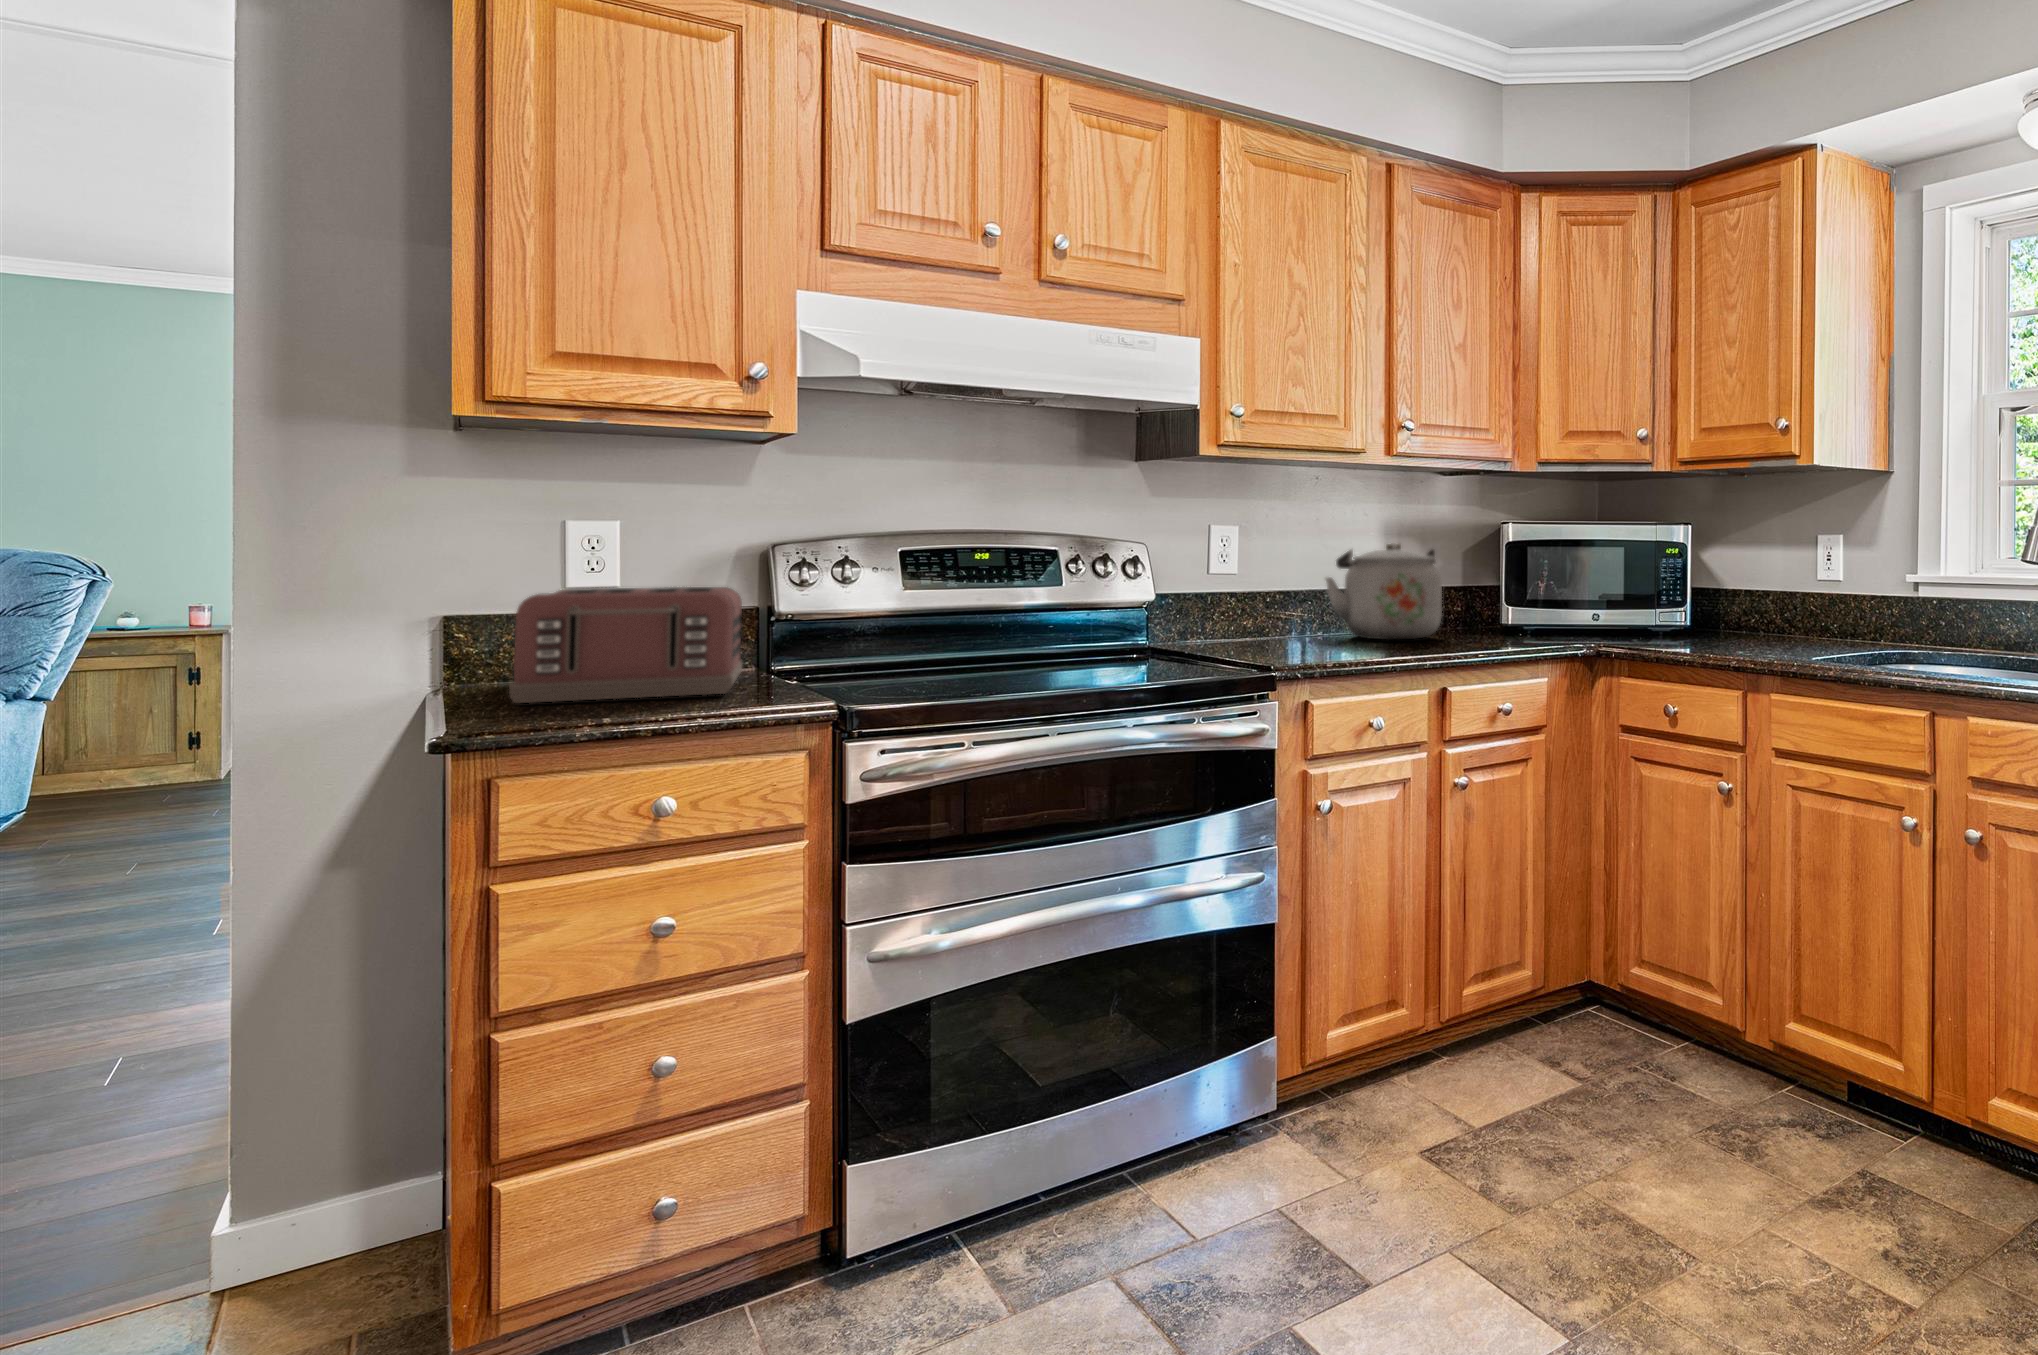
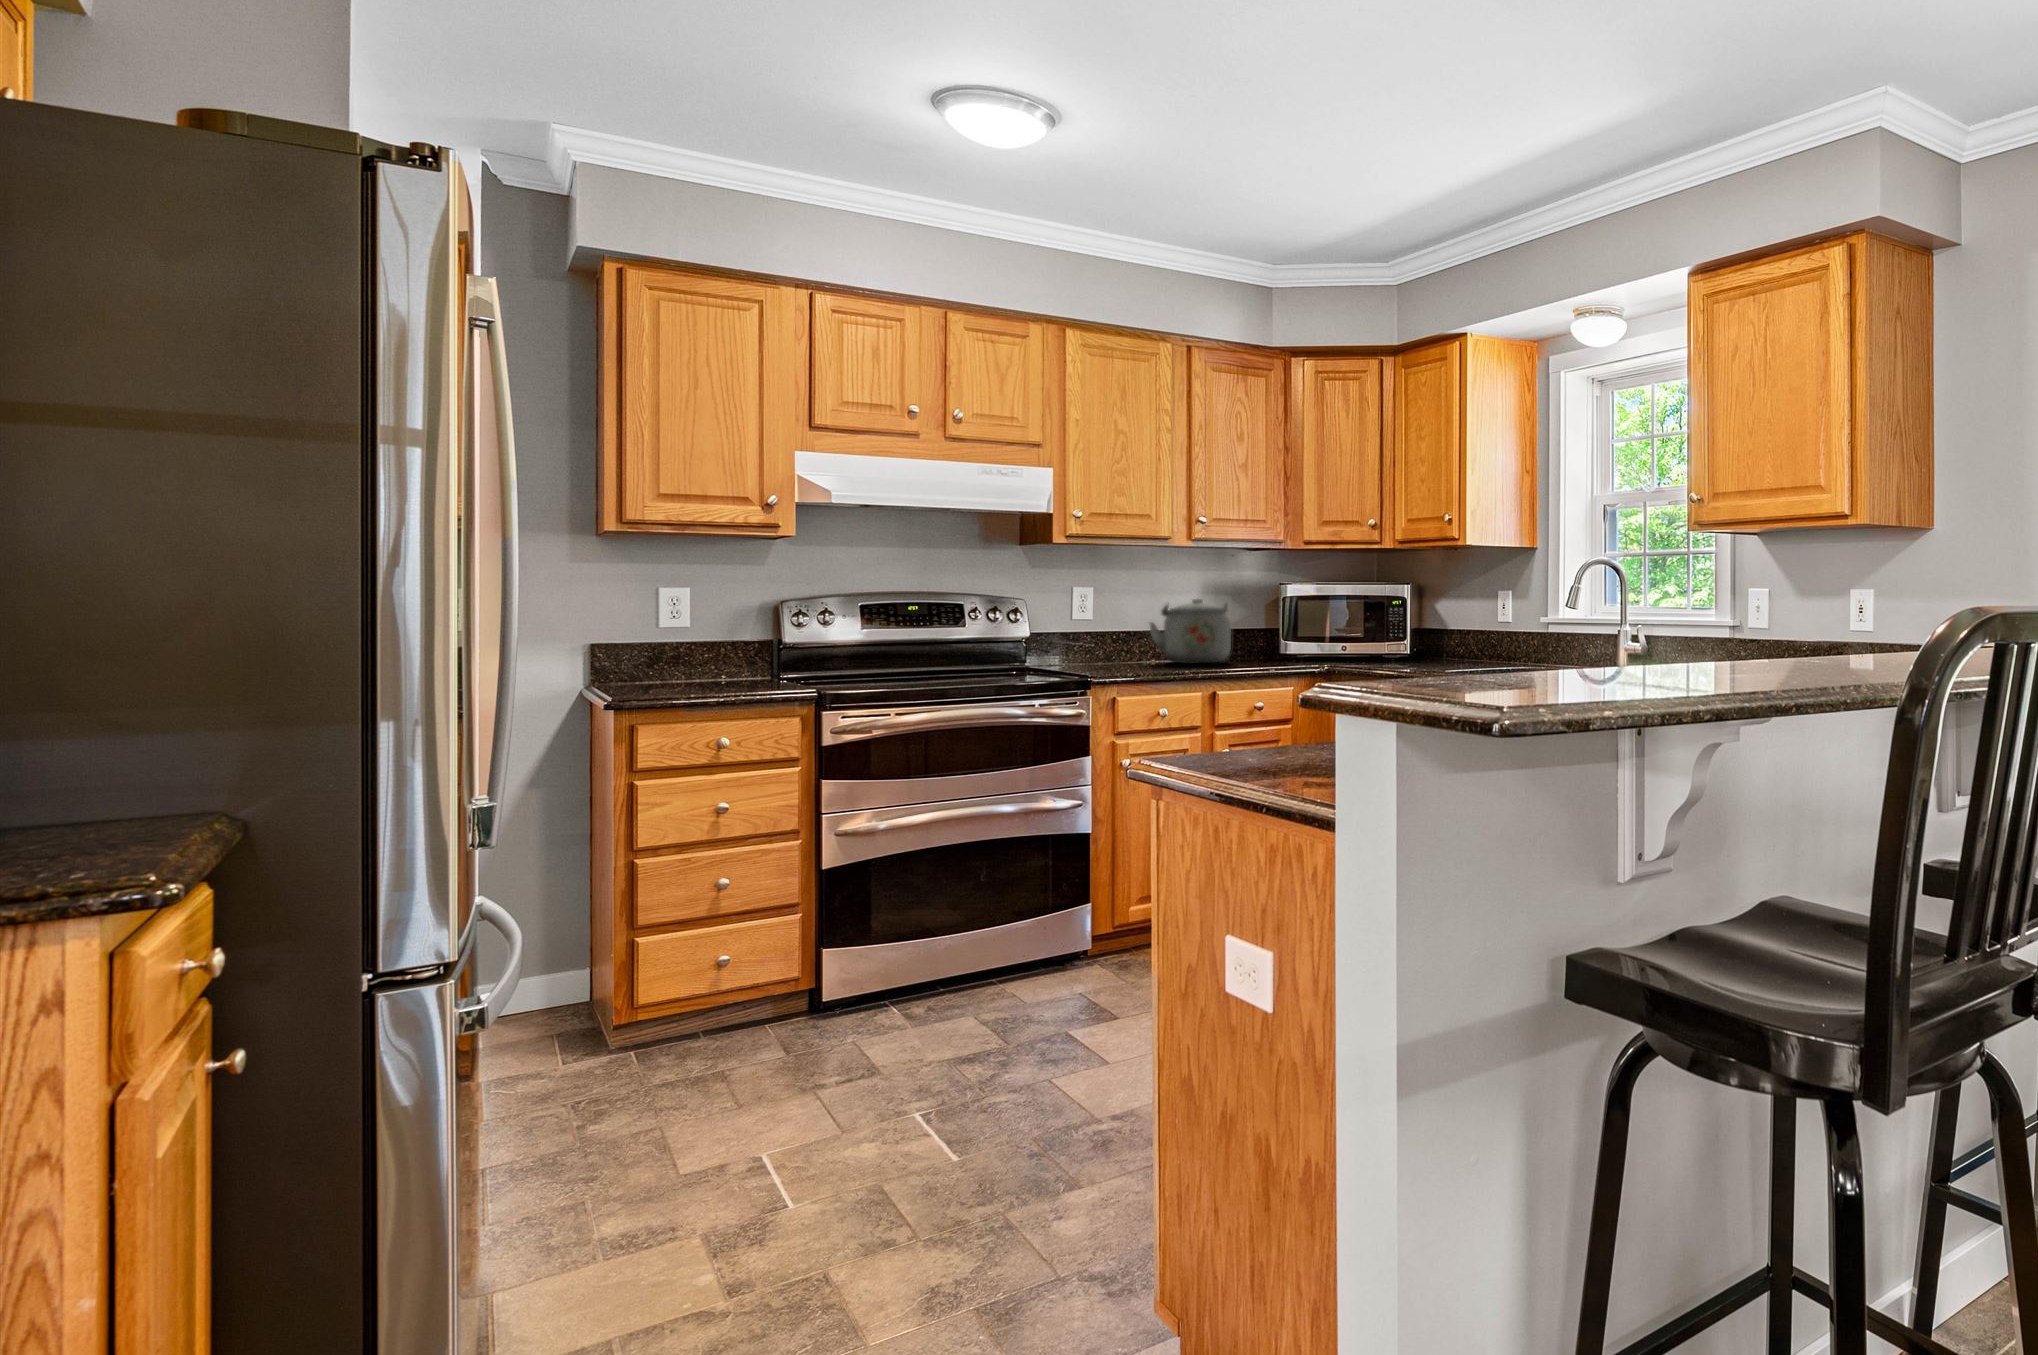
toaster: present [509,587,742,703] -> none [637,628,763,691]

